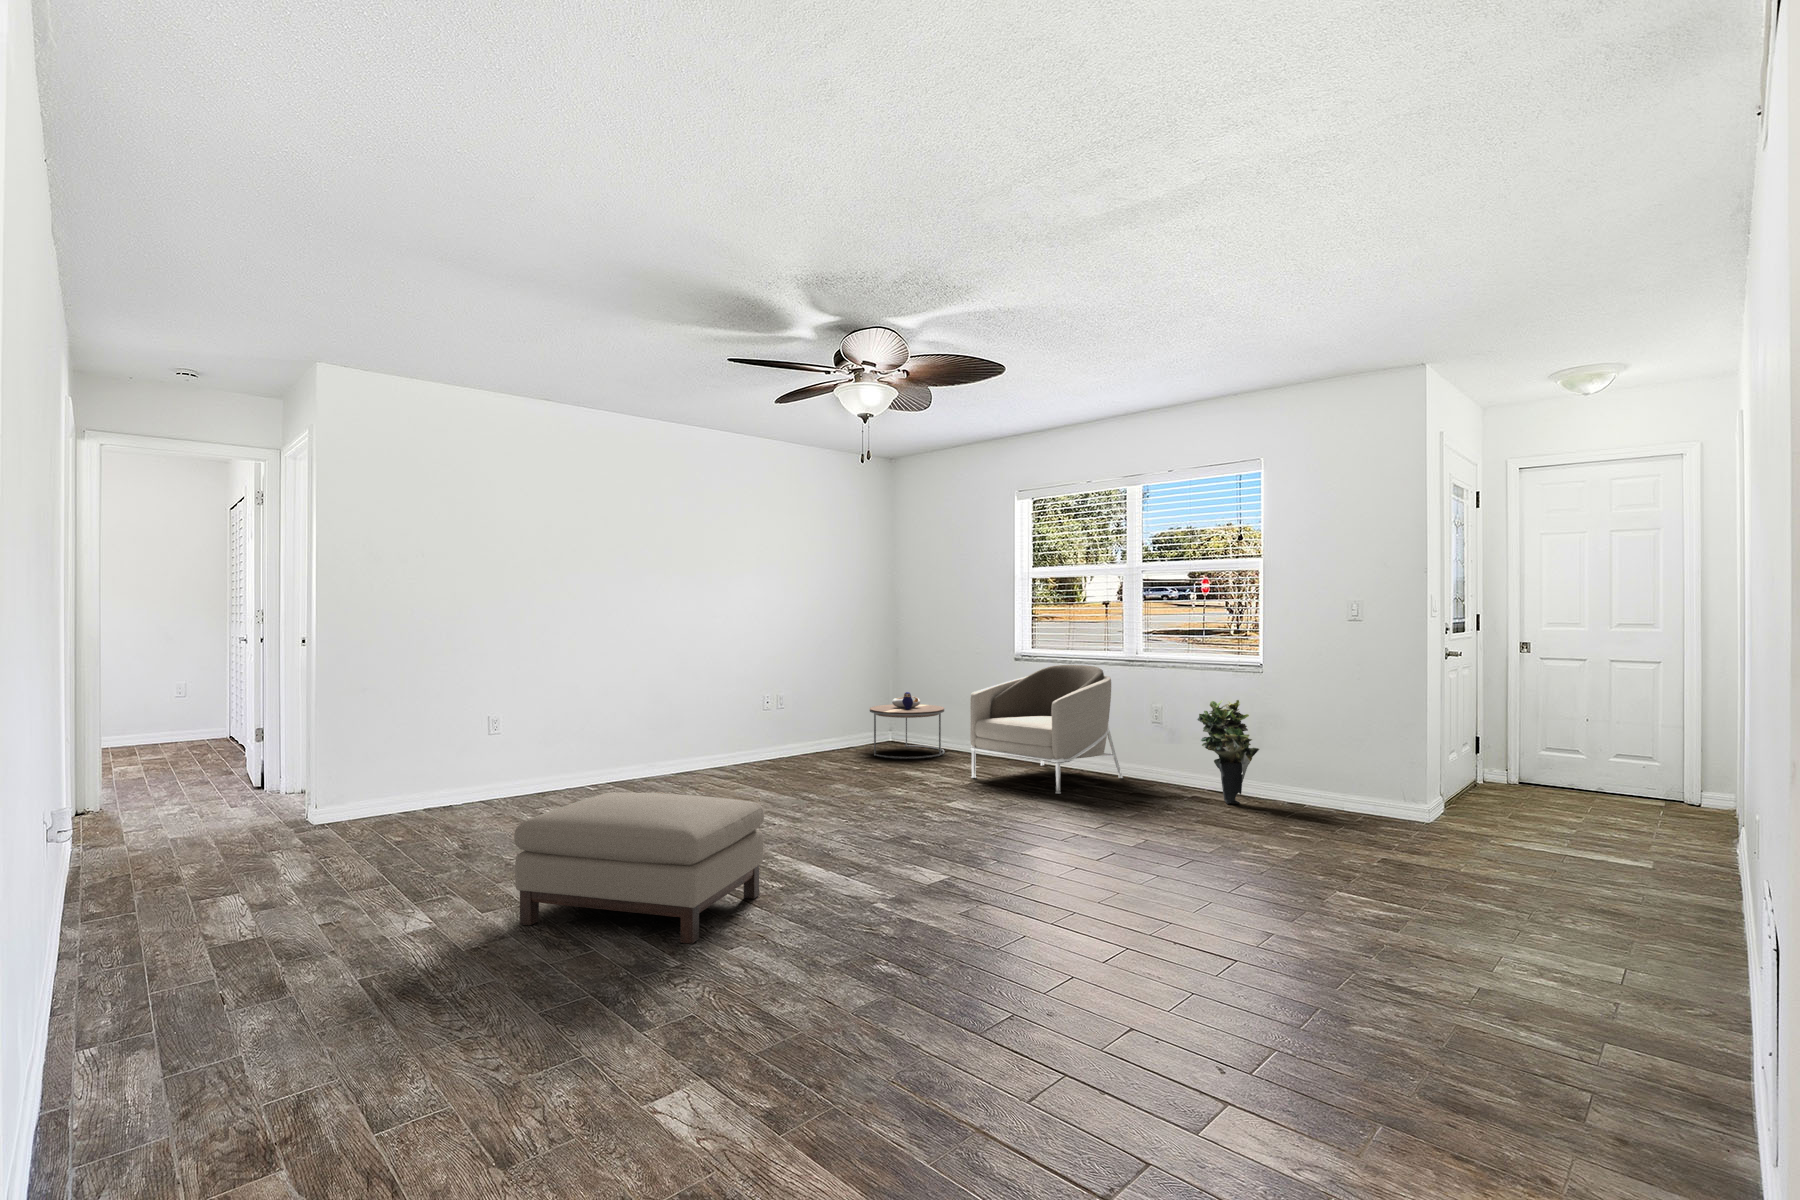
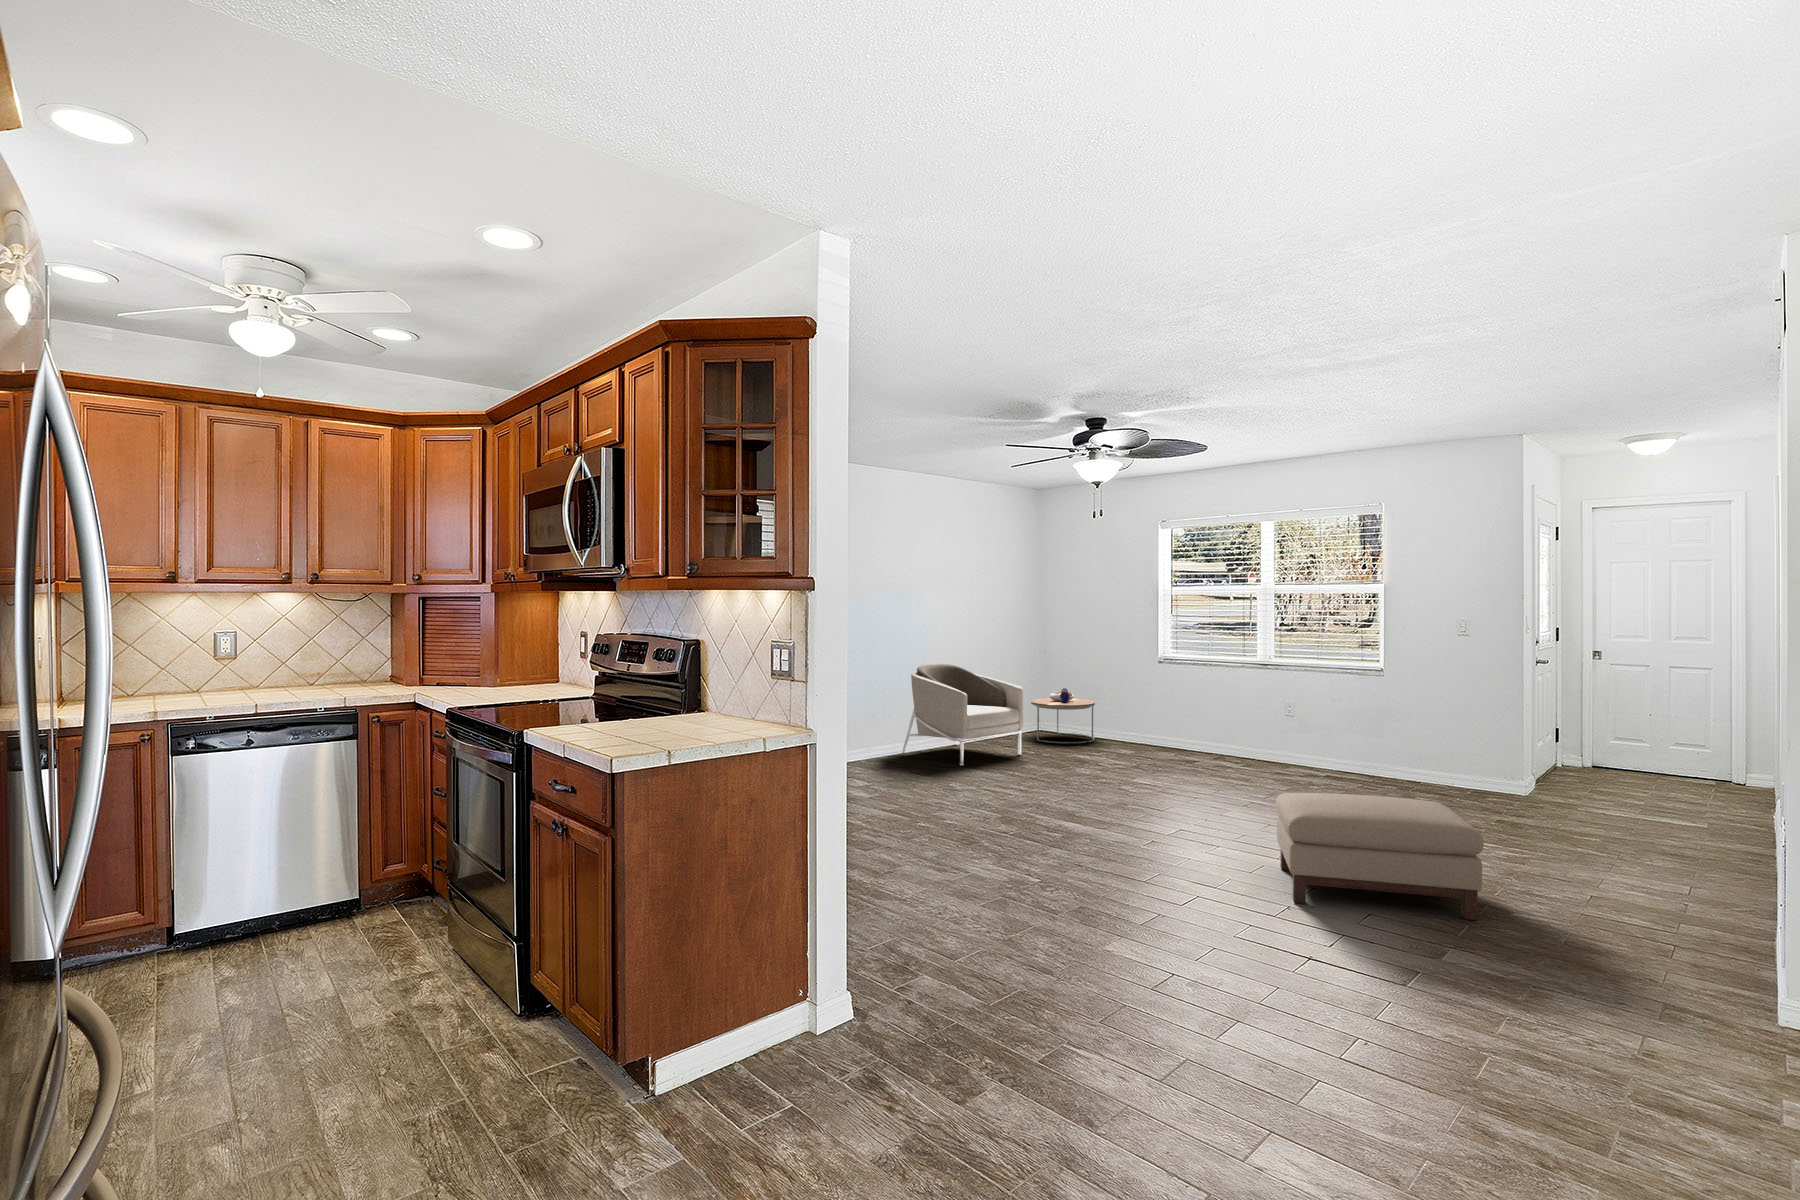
armchair: present [970,665,1123,794] -> present [902,664,1023,765]
potted plant: present [1197,700,1259,804] -> none [1329,697,1383,781]
ottoman: present [514,792,764,944] -> present [1276,793,1484,920]

